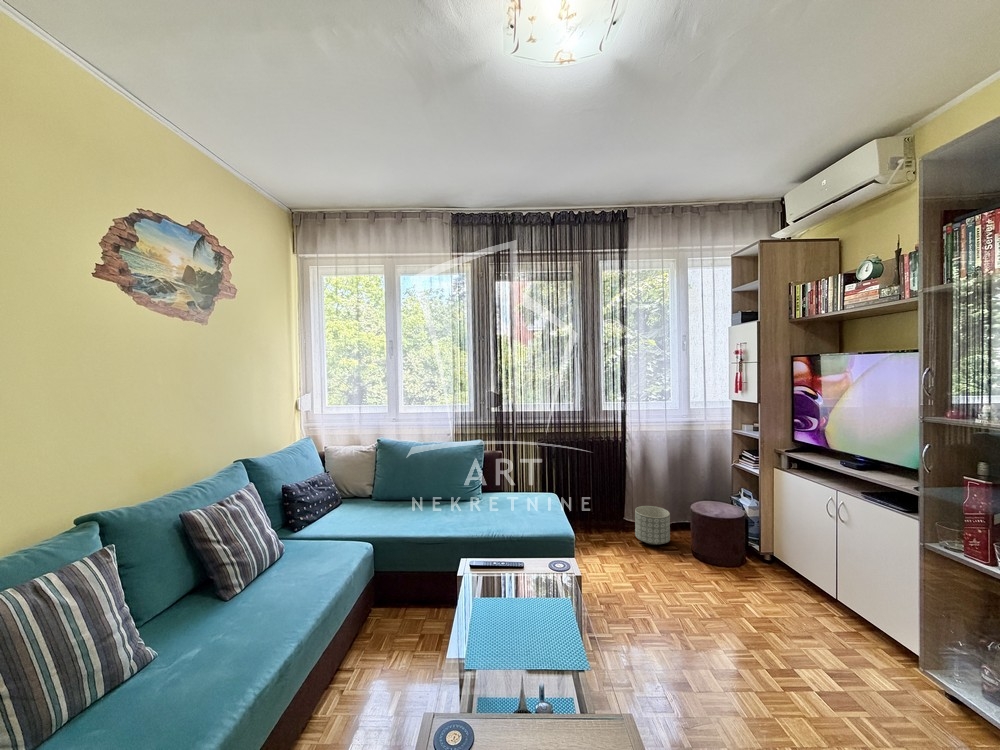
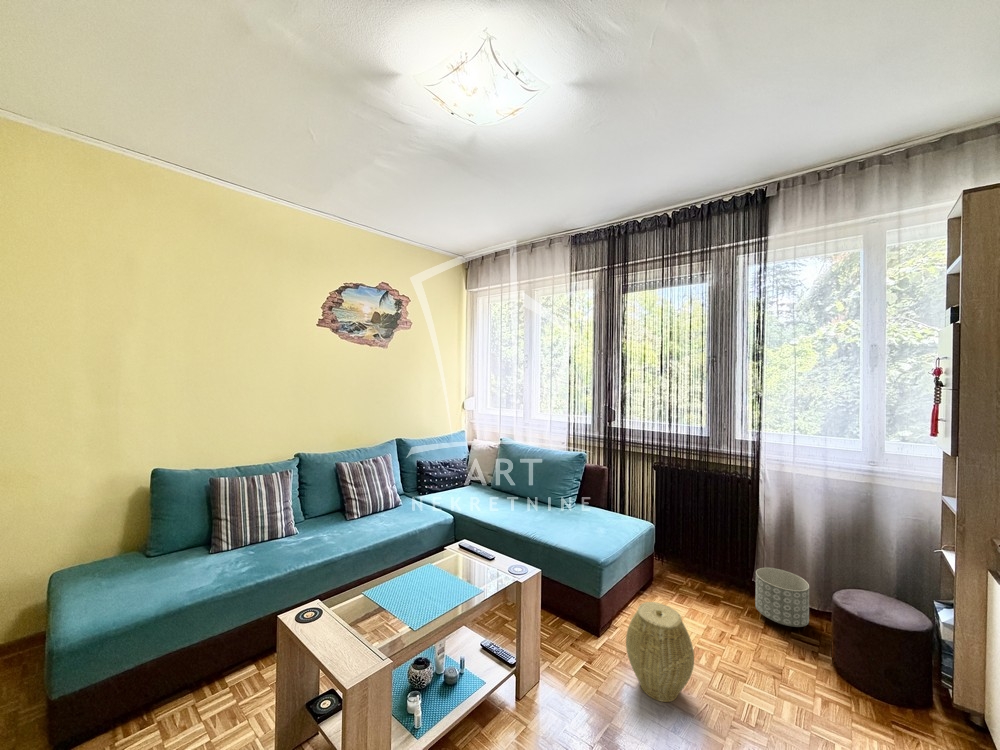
woven basket: none [620,553,676,632] -> present [626,602,694,702]

